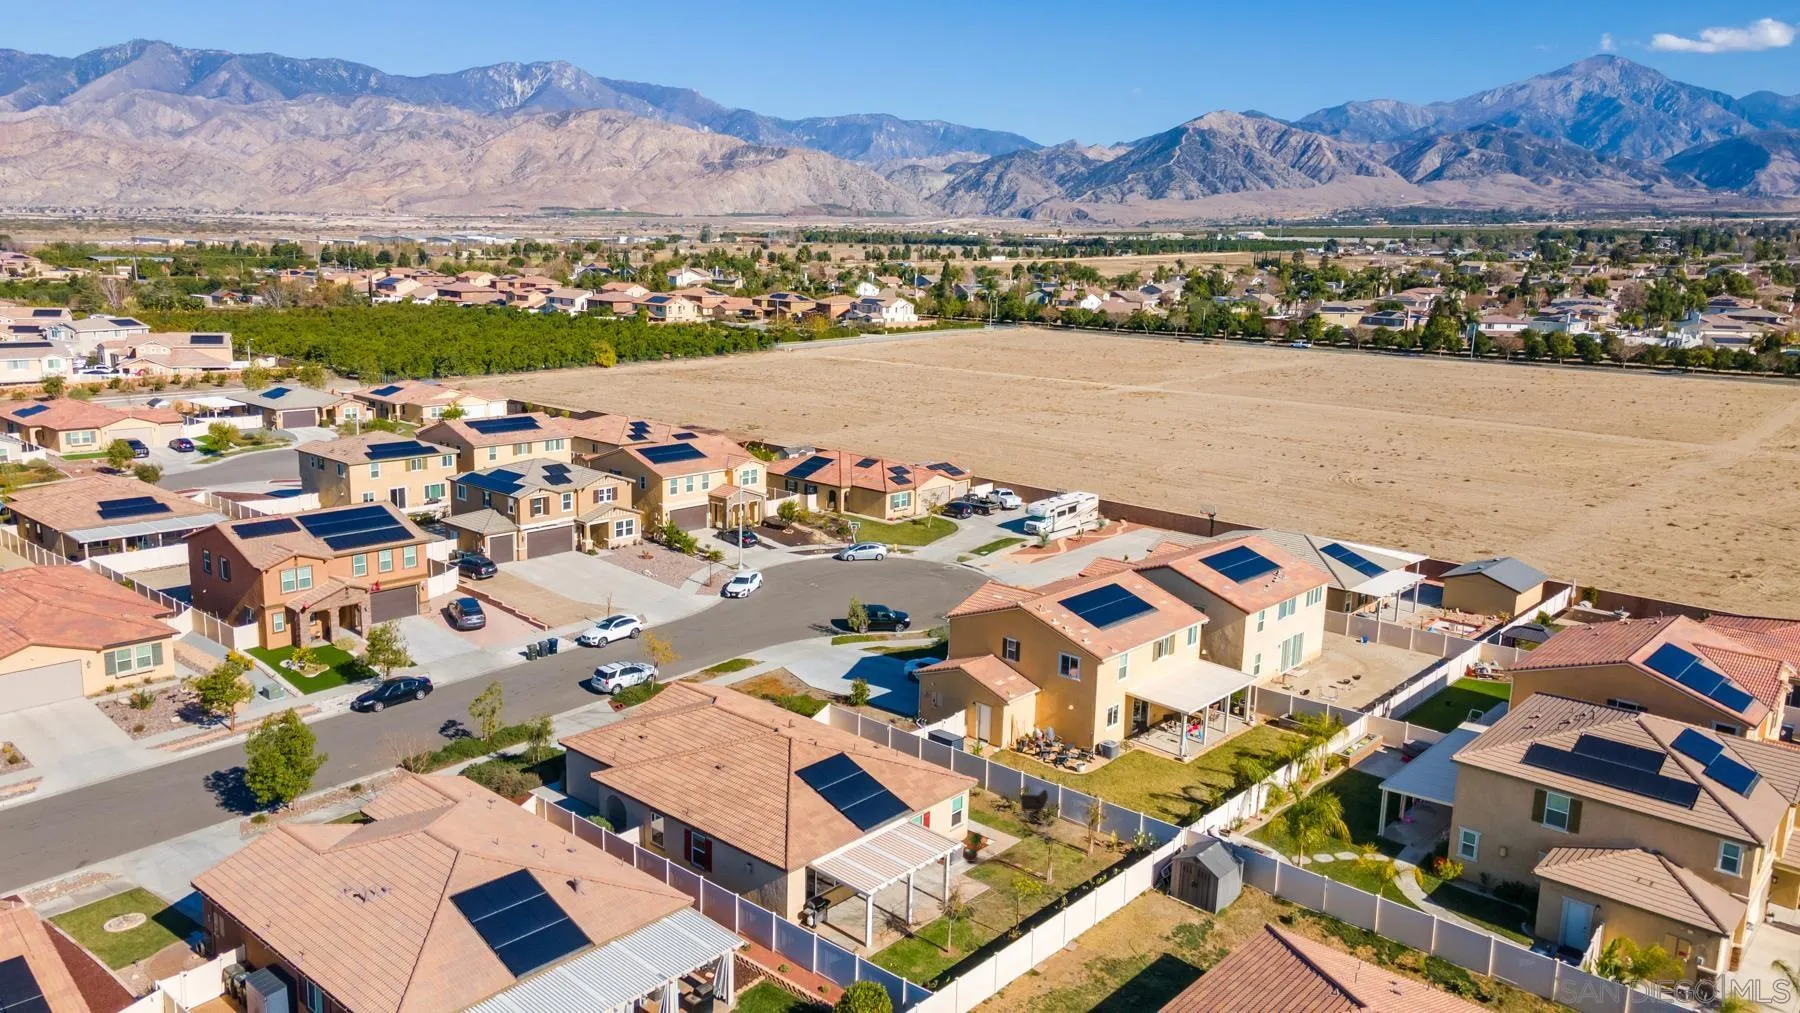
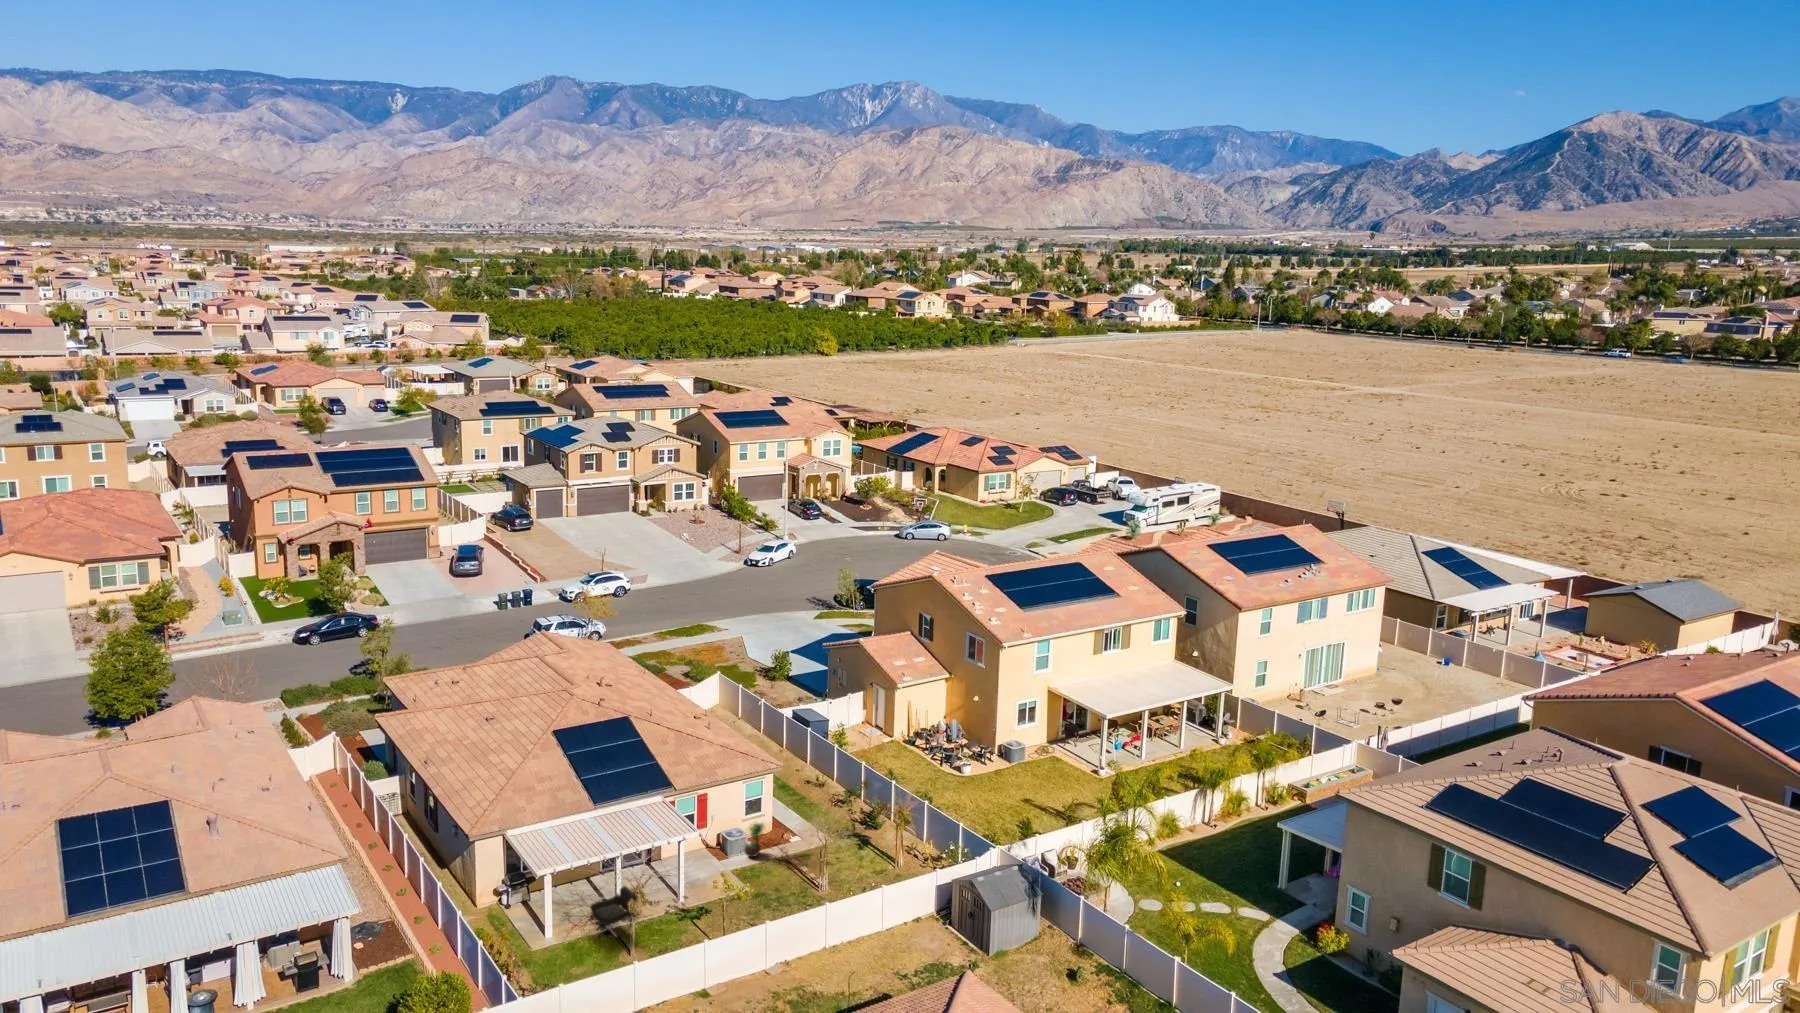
lounge chair: present [1020,789,1048,817] -> present [590,886,637,937]

